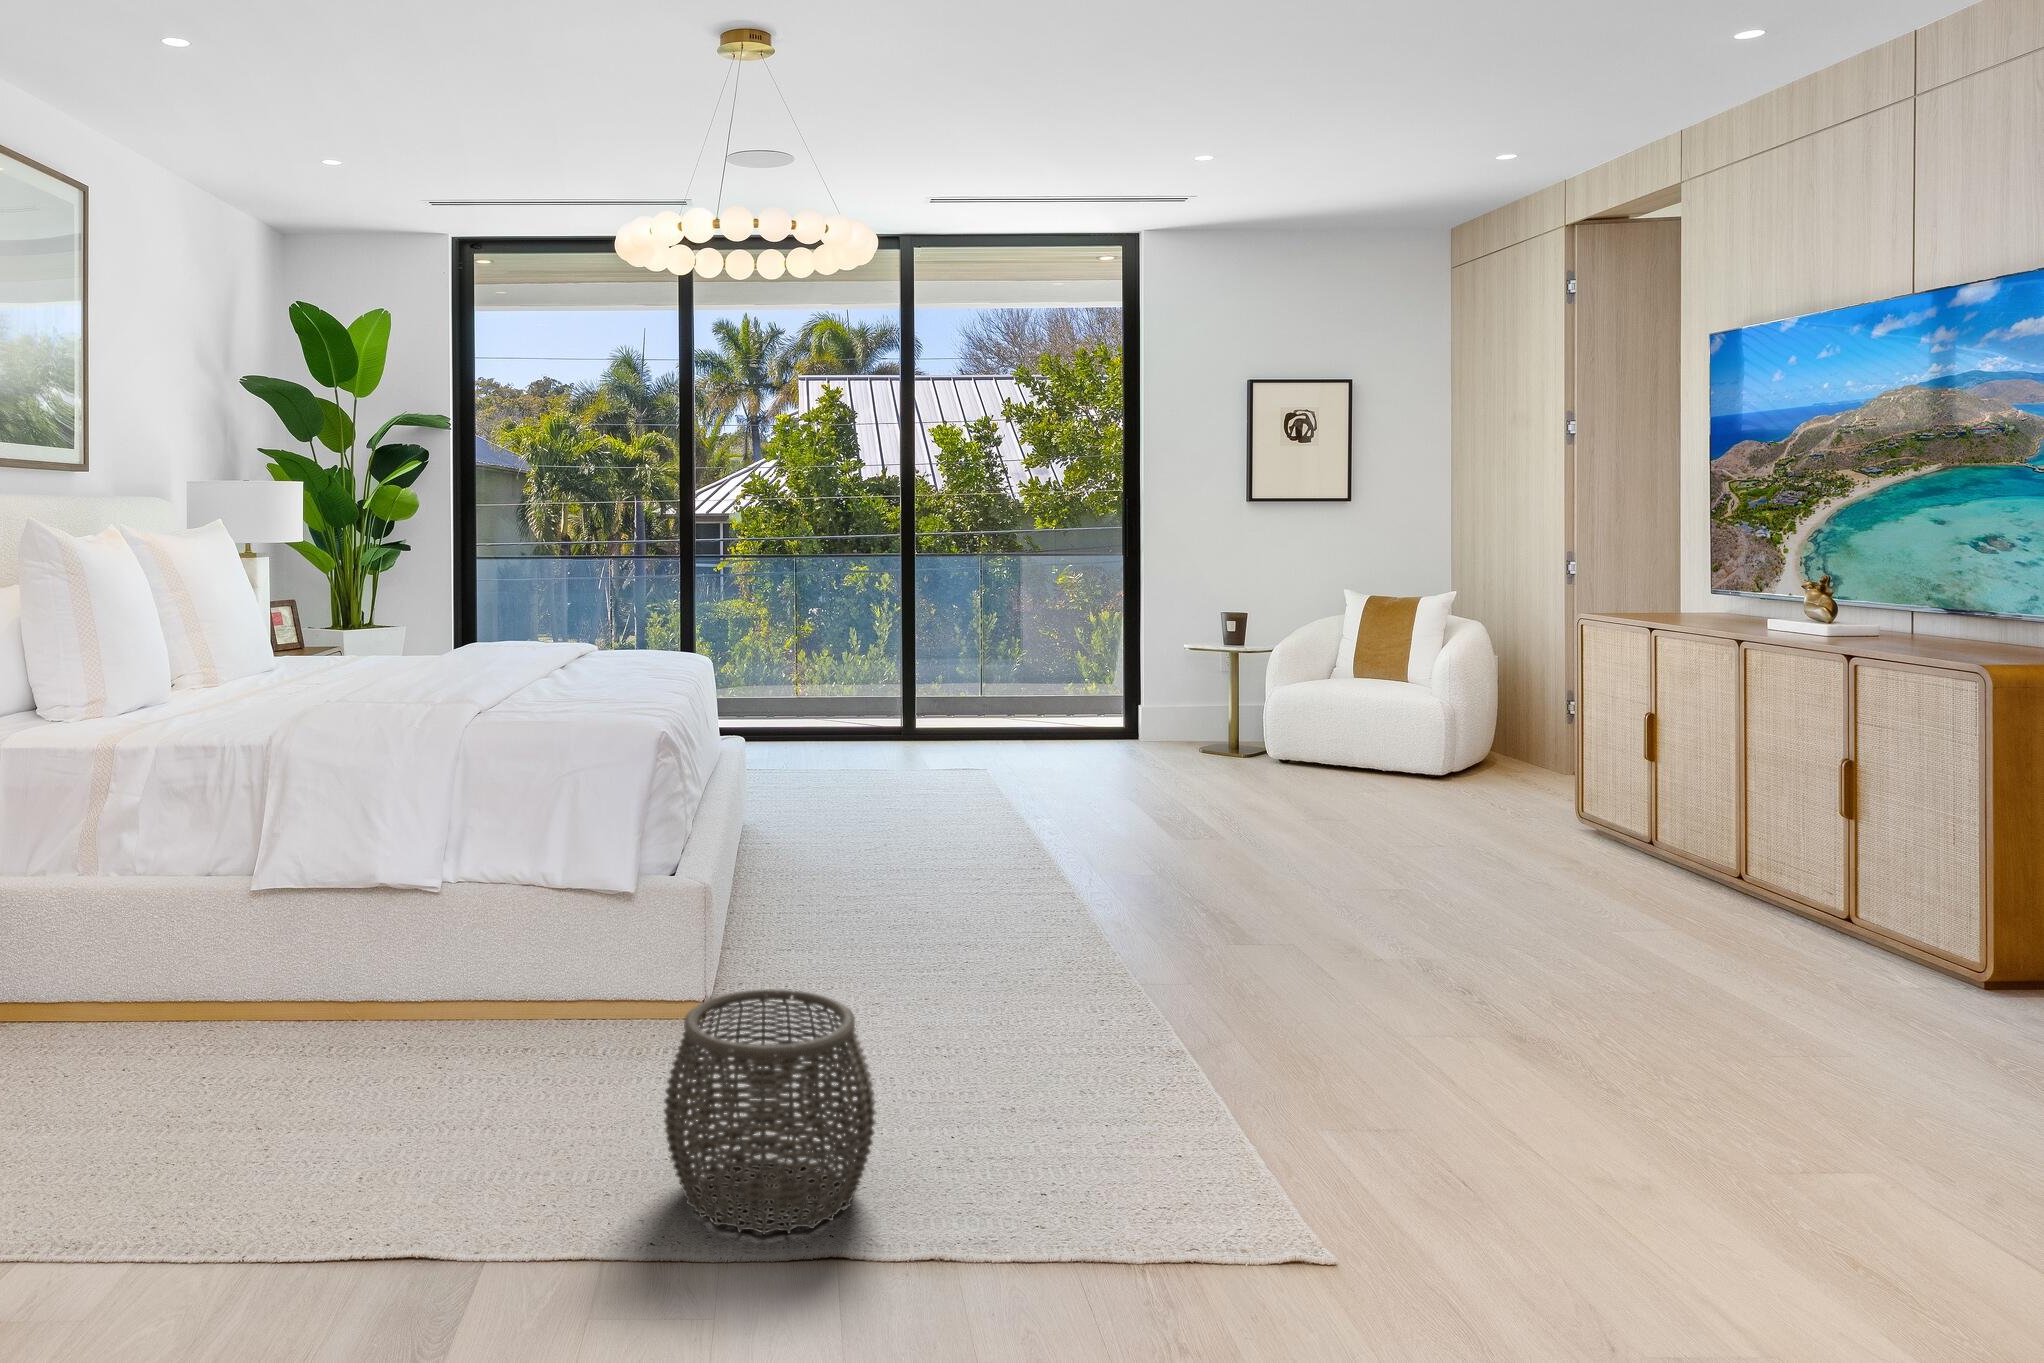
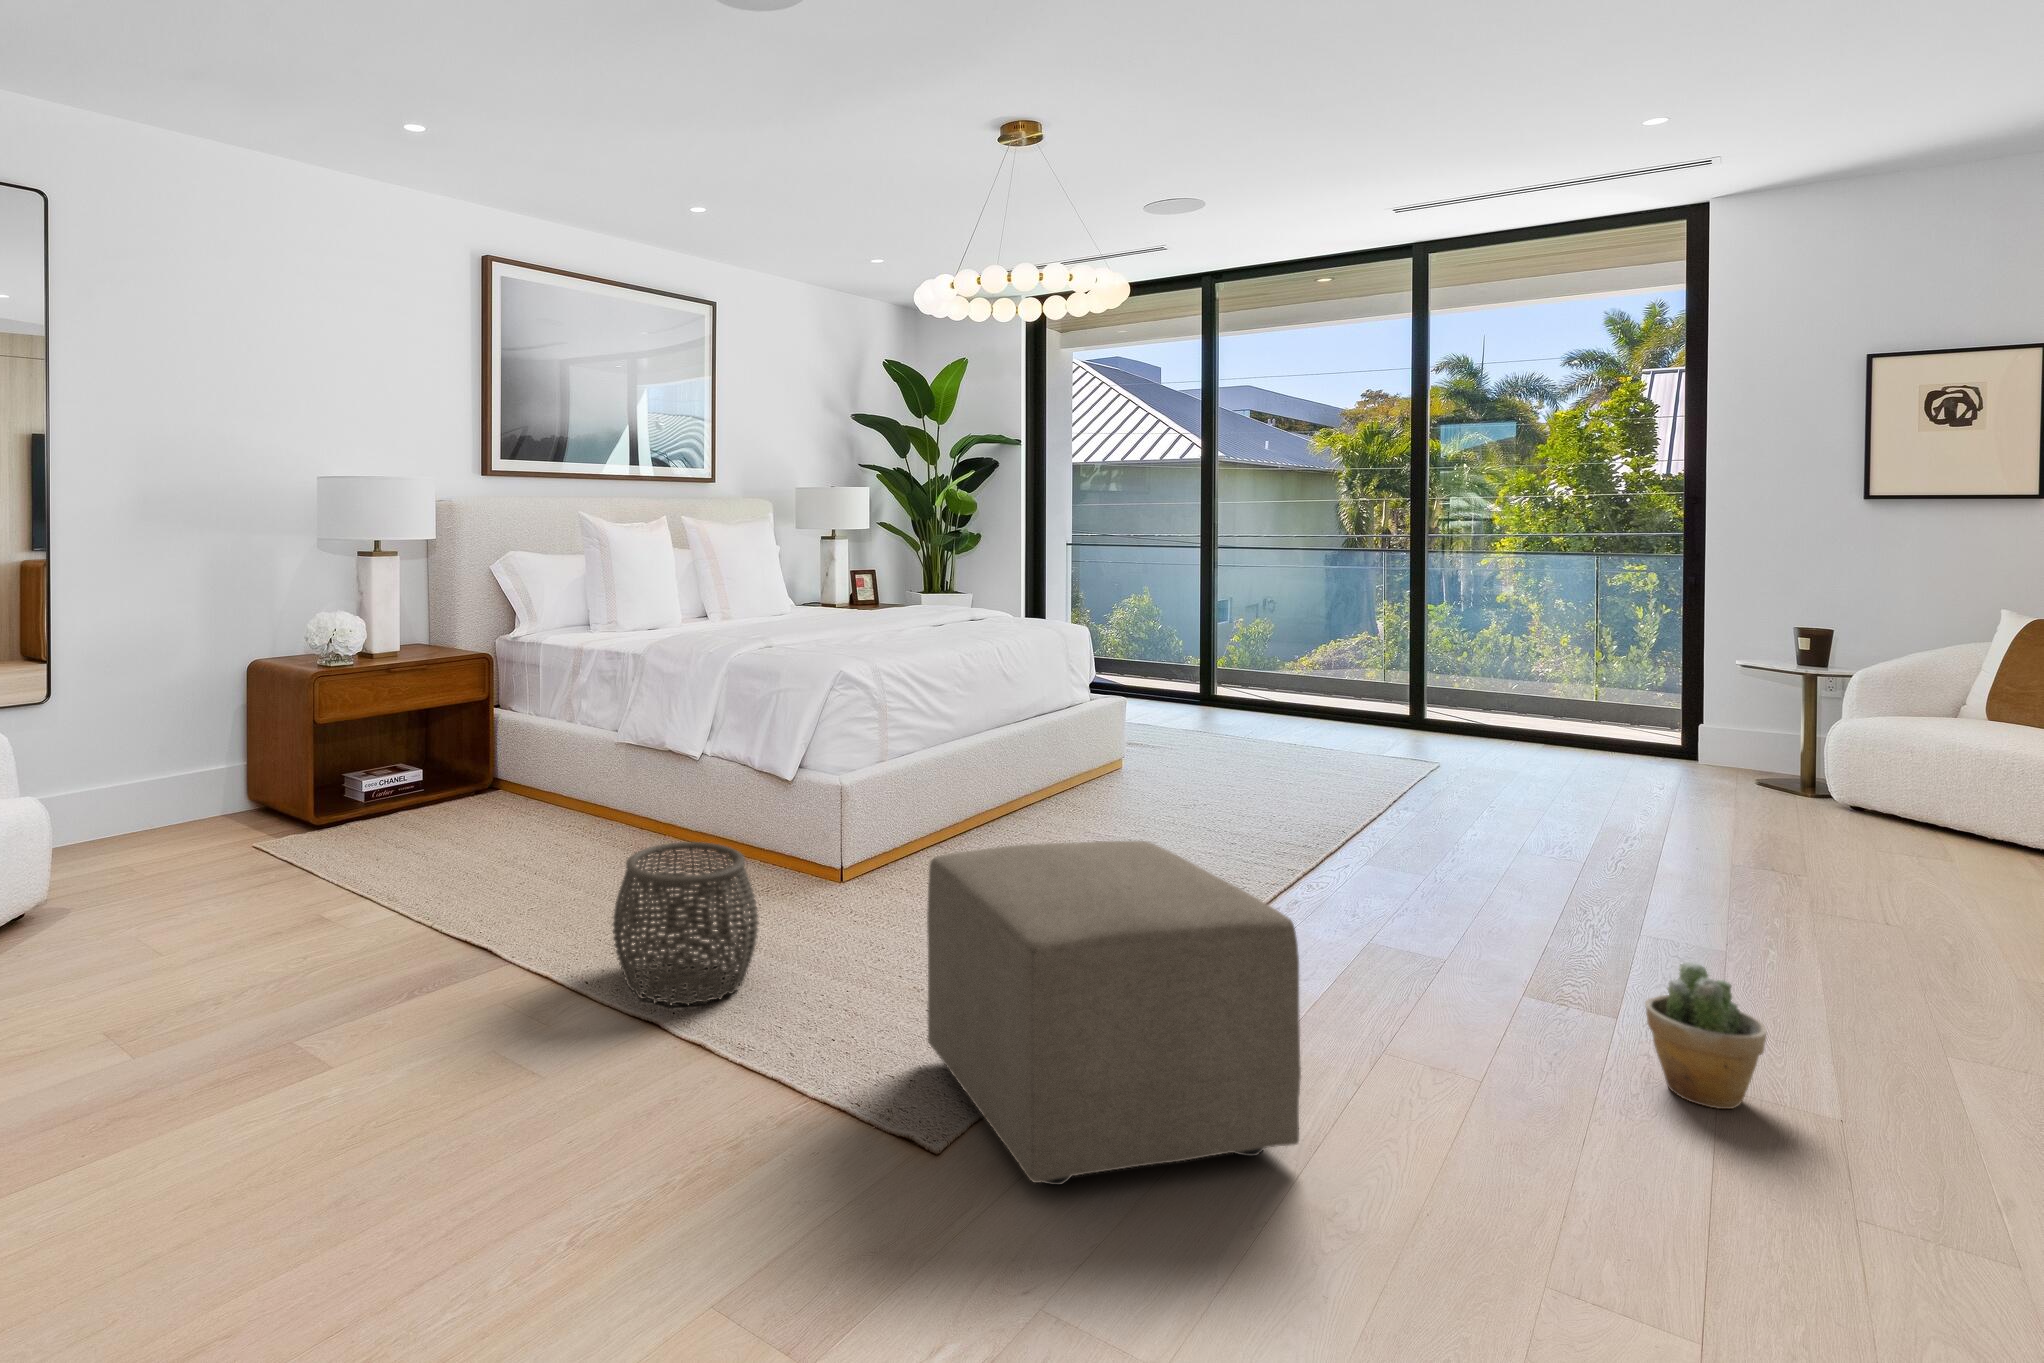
ottoman: none [1152,872,1535,1246] -> present [927,841,1301,1185]
potted plant: none [1544,893,1635,1009] -> present [1645,962,1767,1109]

